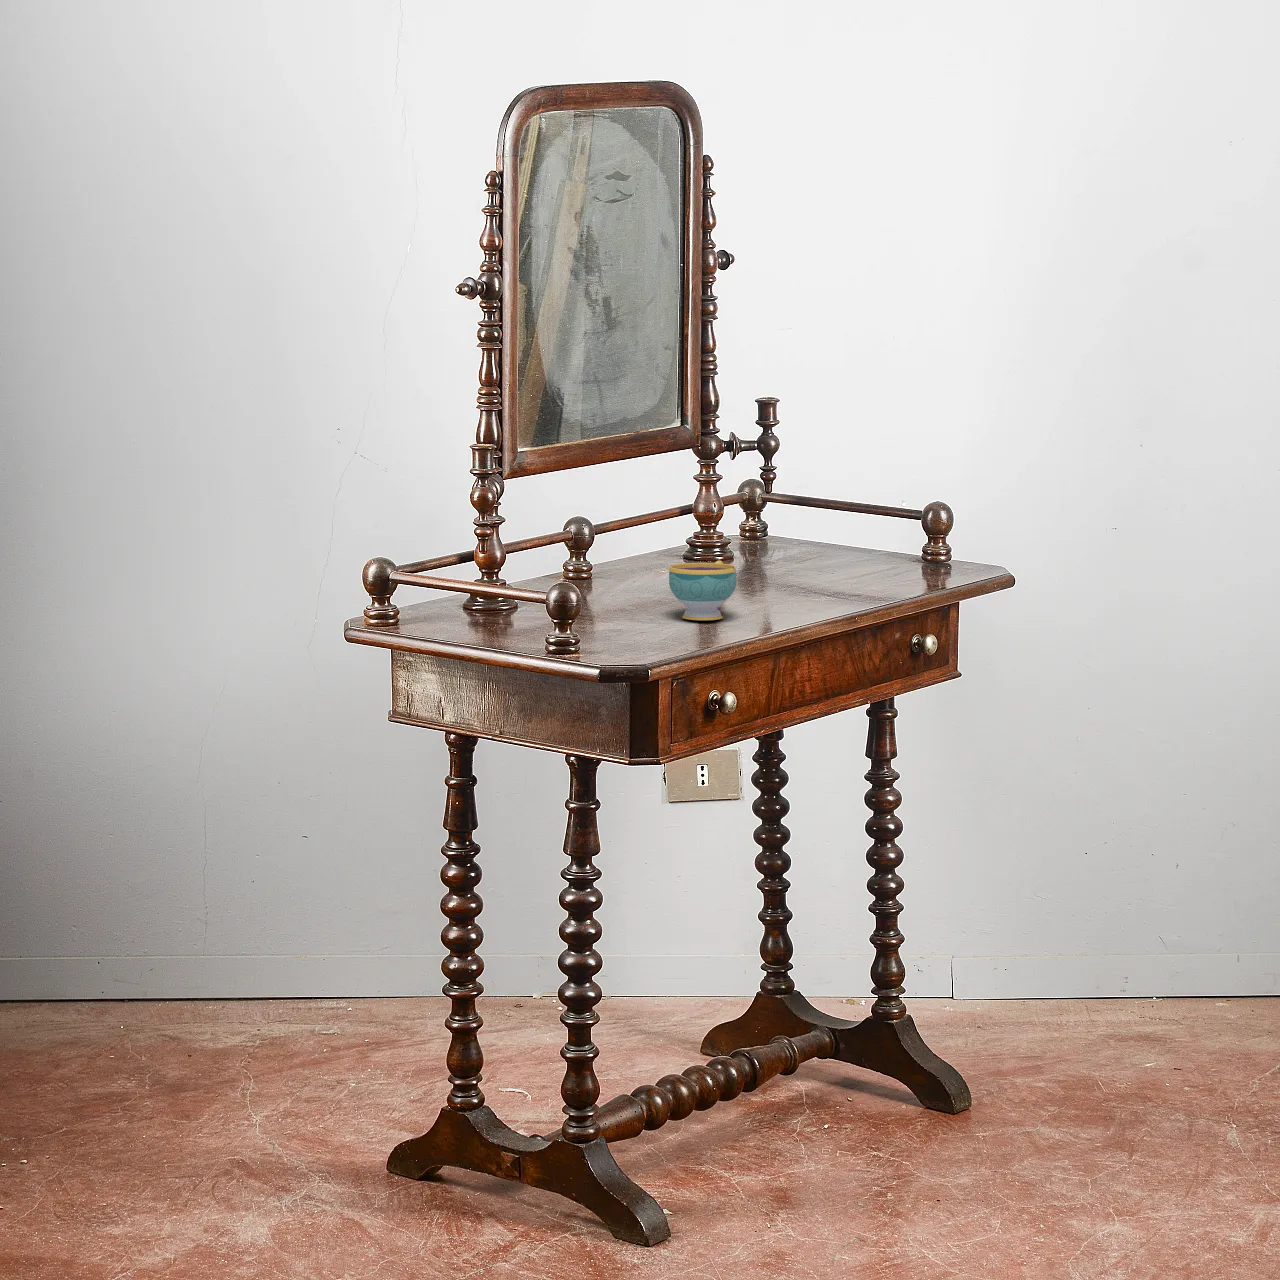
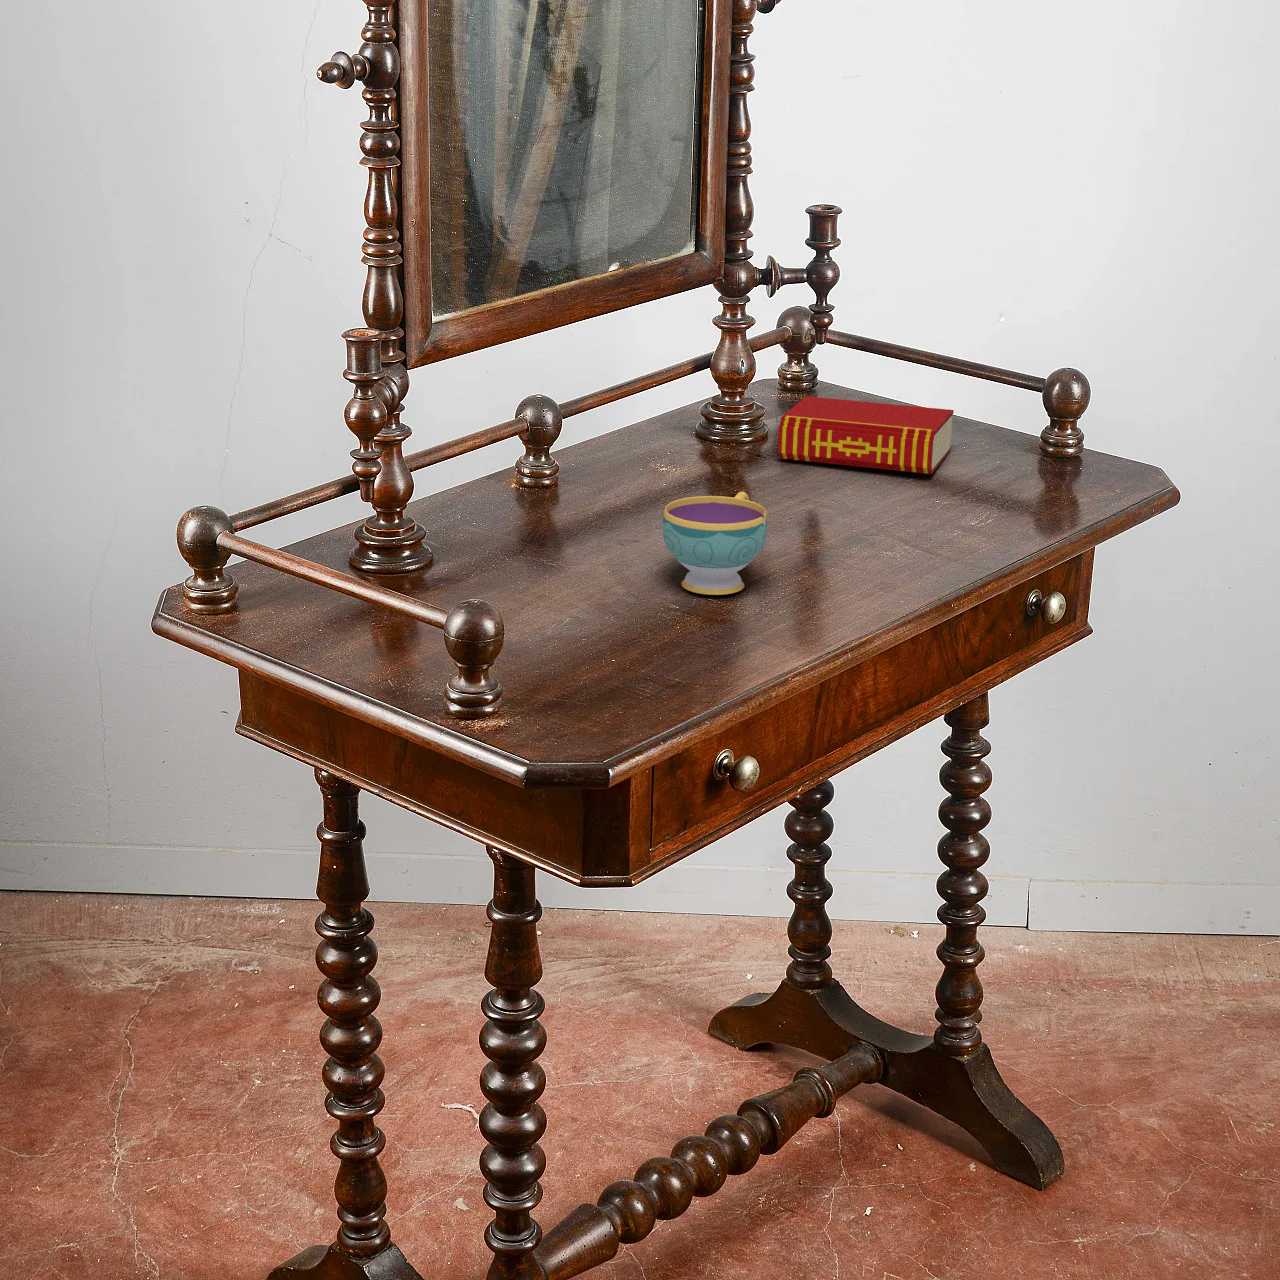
book: none [741,533,862,572] -> present [778,396,954,474]

